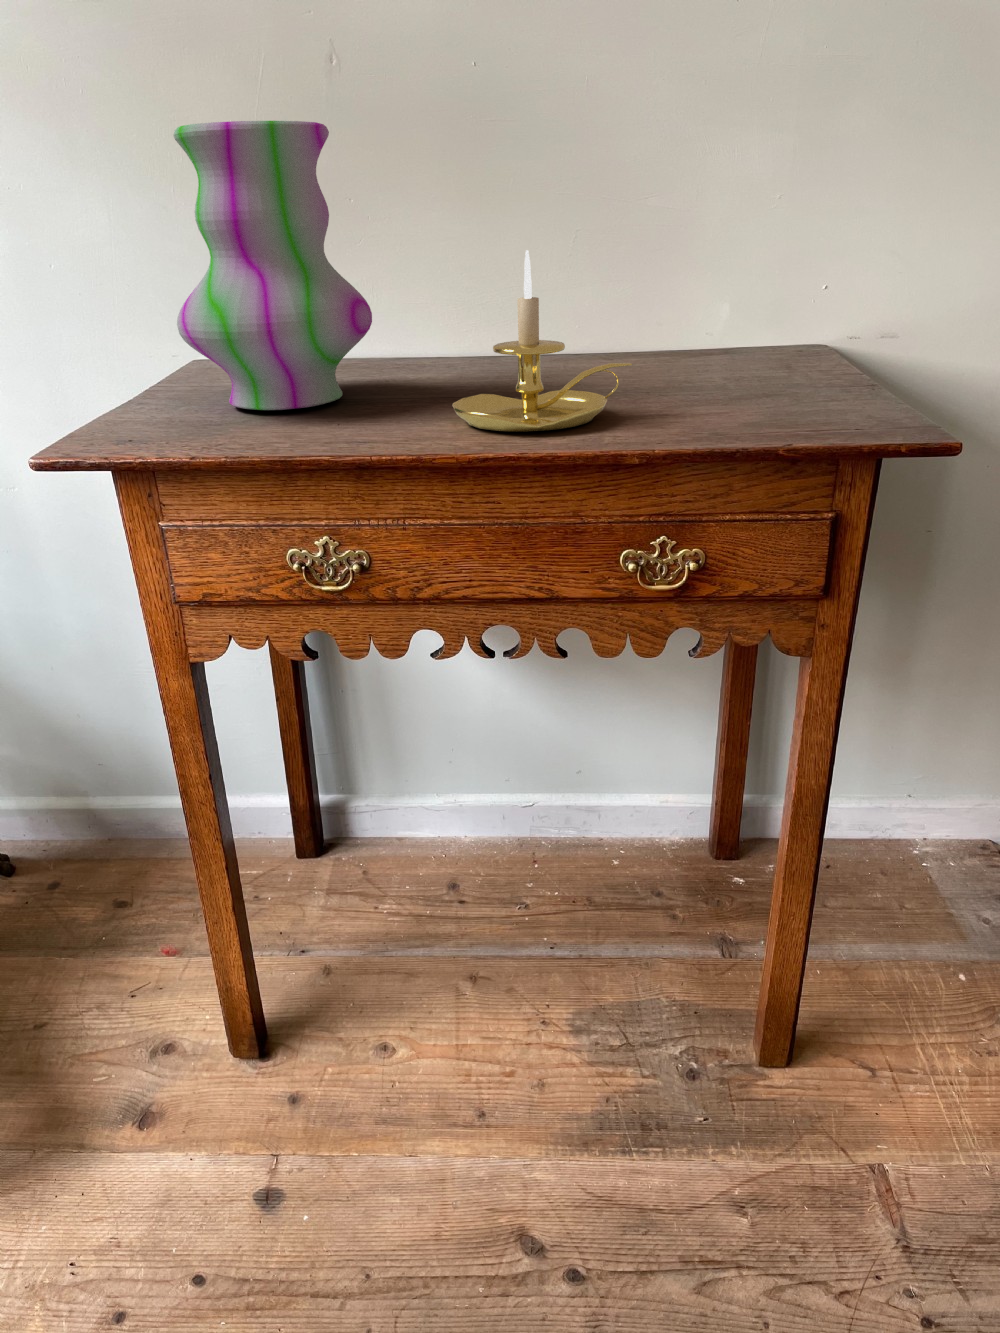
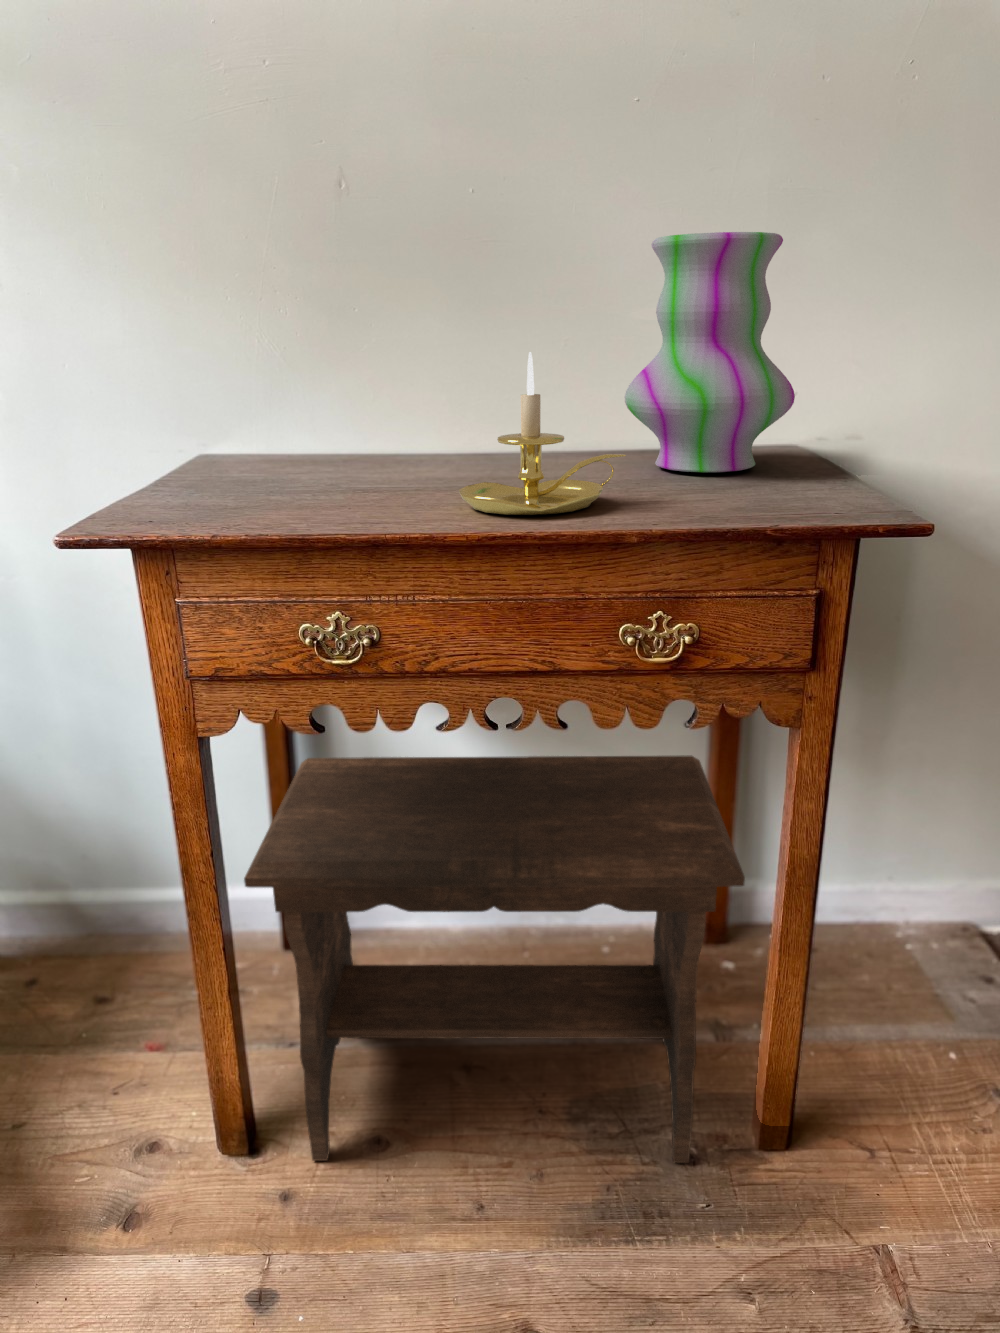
vase: present [173,121,372,410] -> present [625,232,795,472]
footstool: none [240,677,748,1078] -> present [244,755,745,1163]

